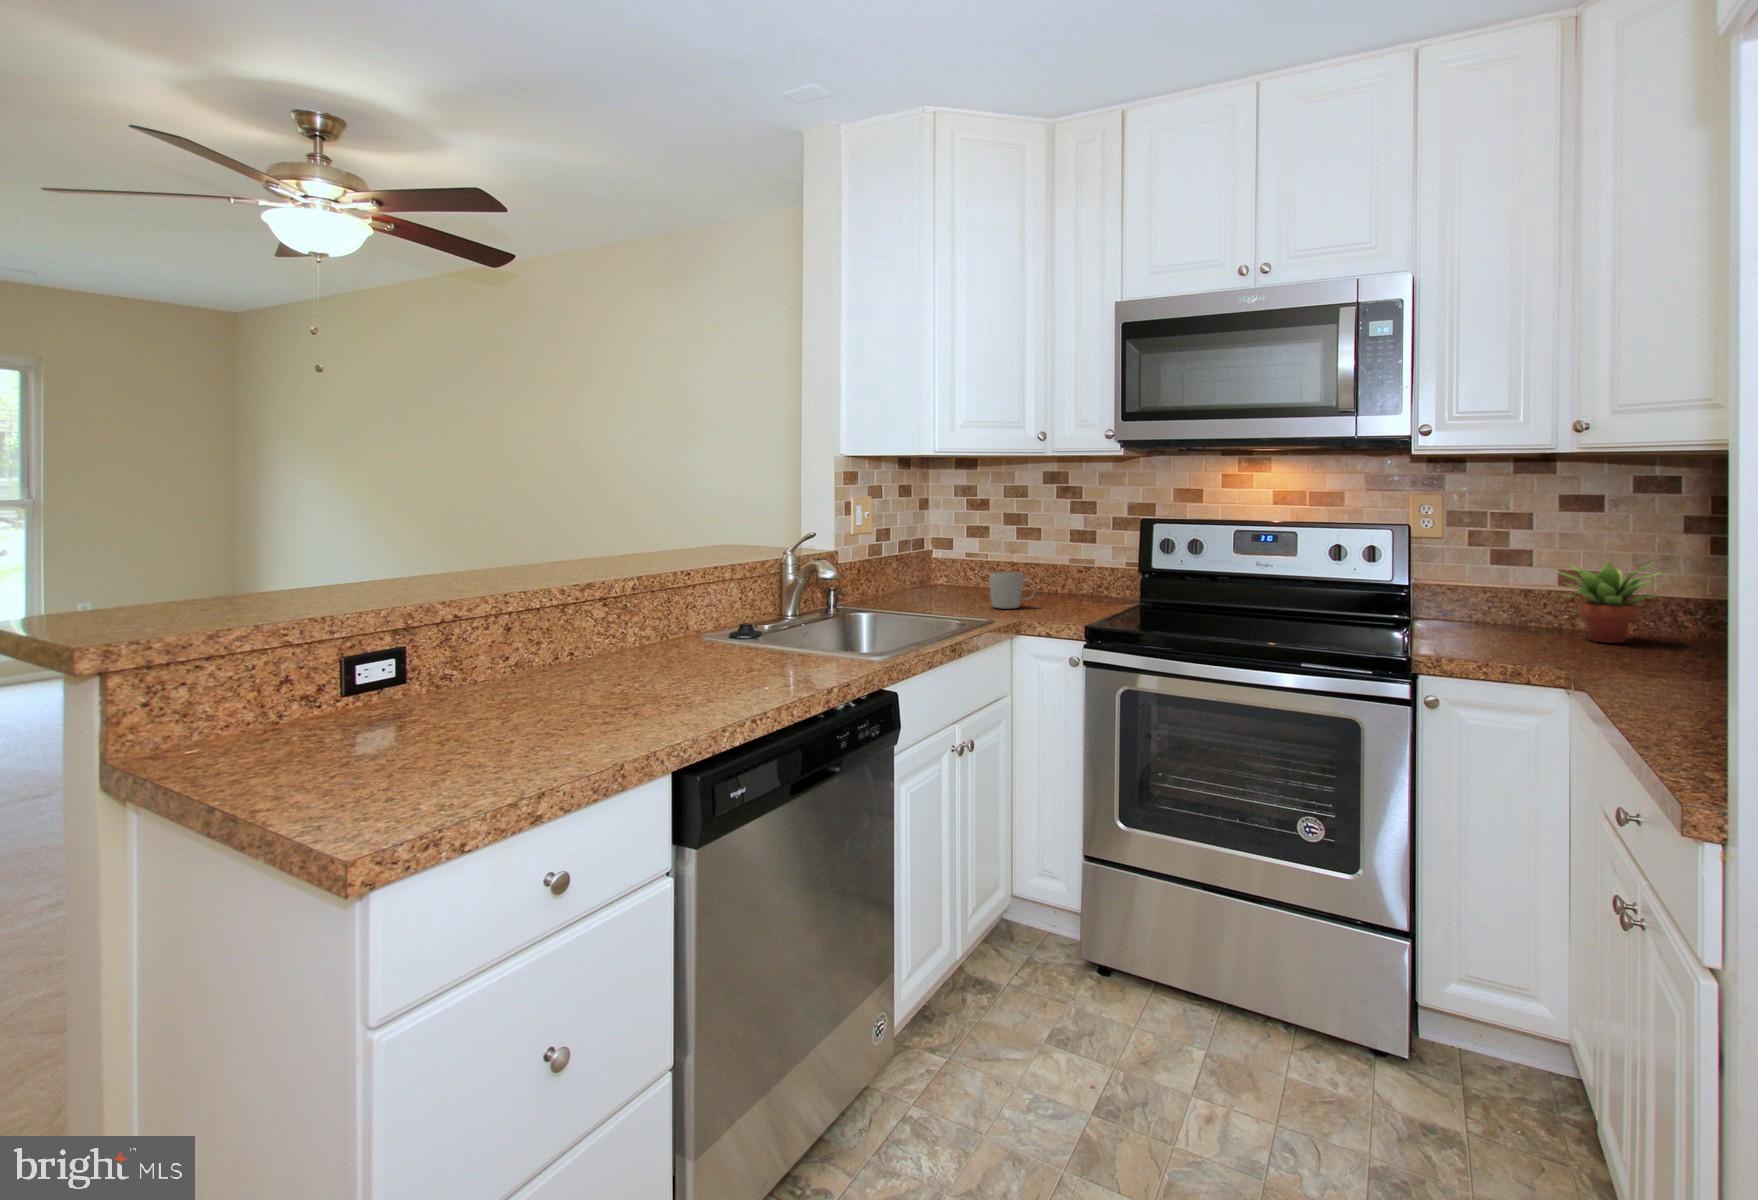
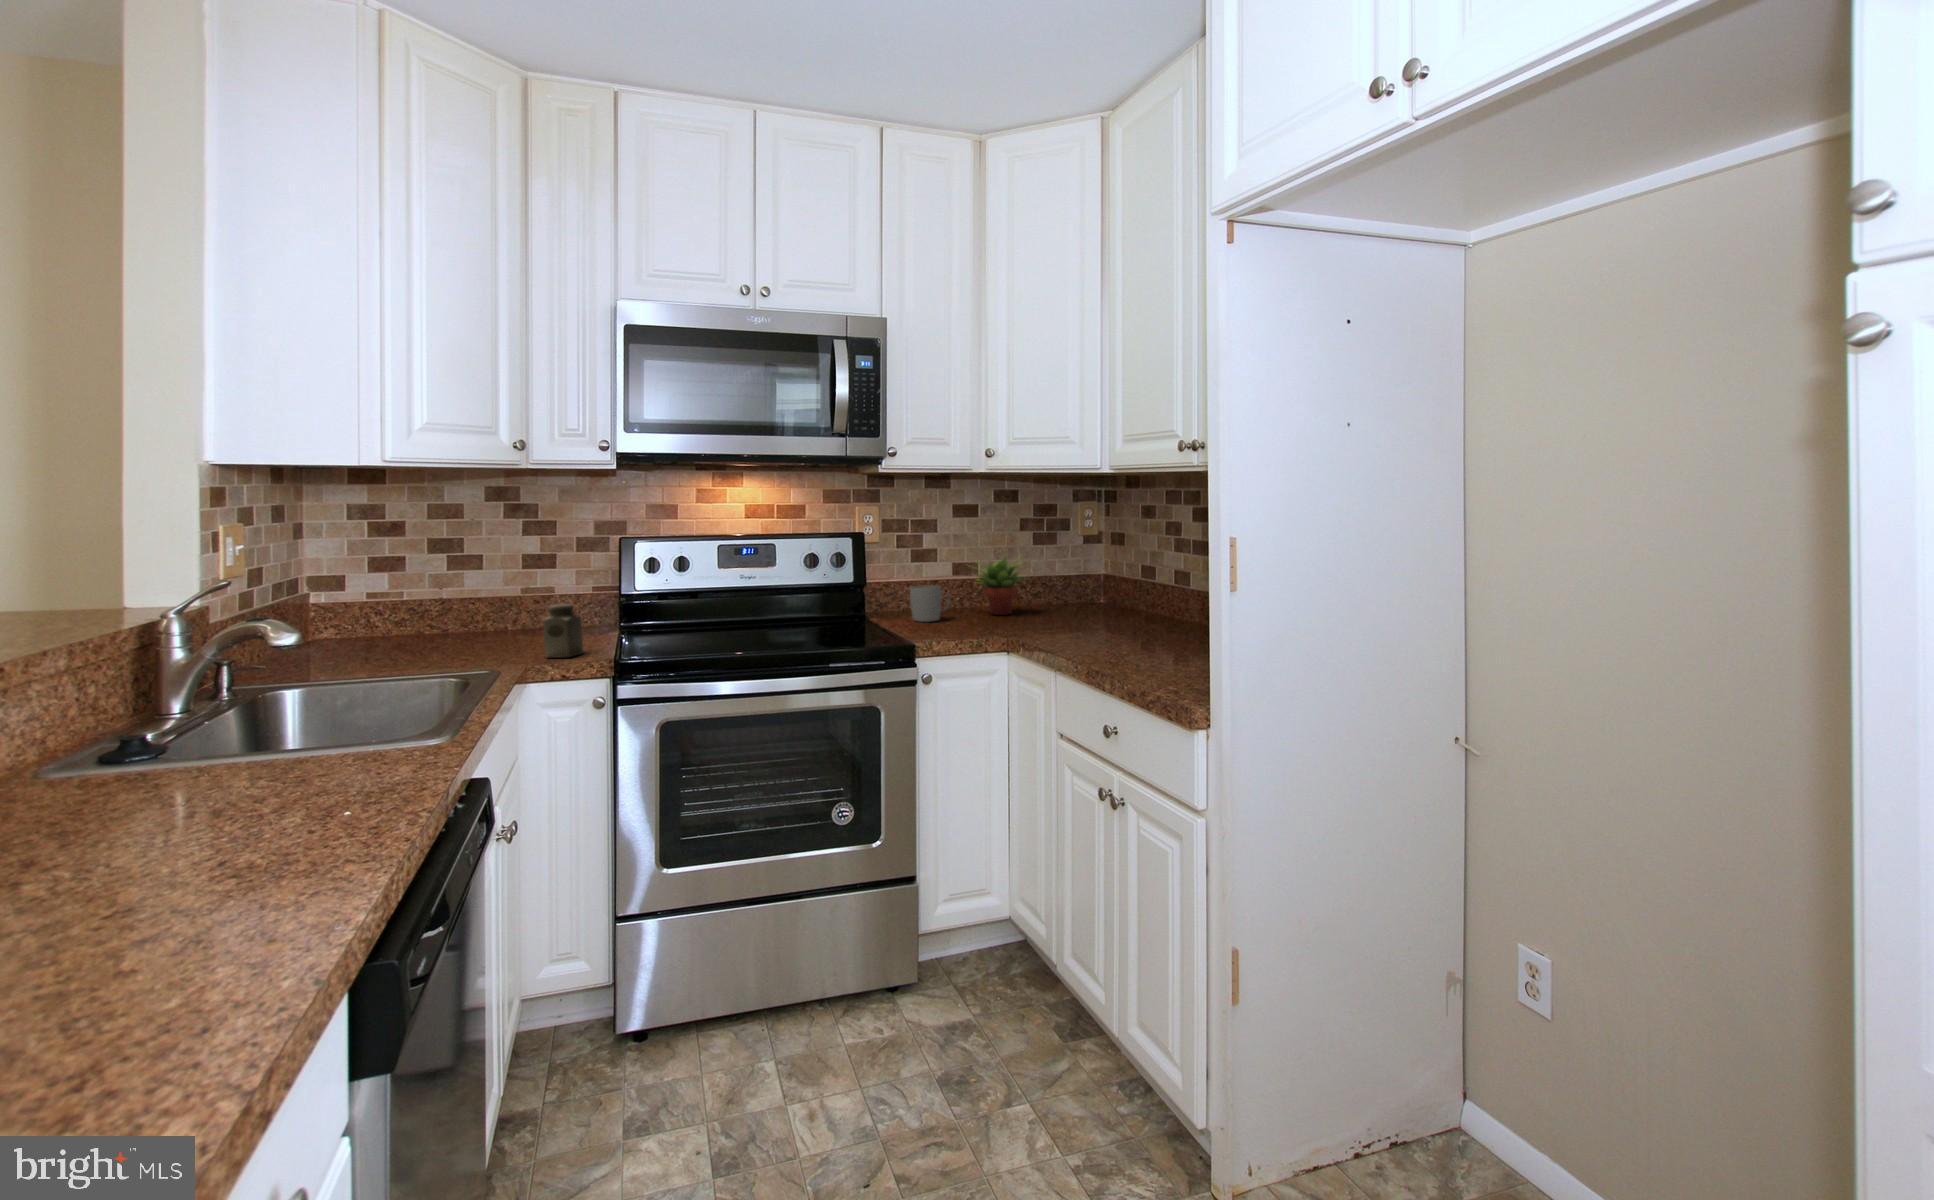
mug: present [990,572,1035,609] -> present [910,585,950,622]
salt shaker: none [1032,572,1065,618] -> present [542,604,583,658]

